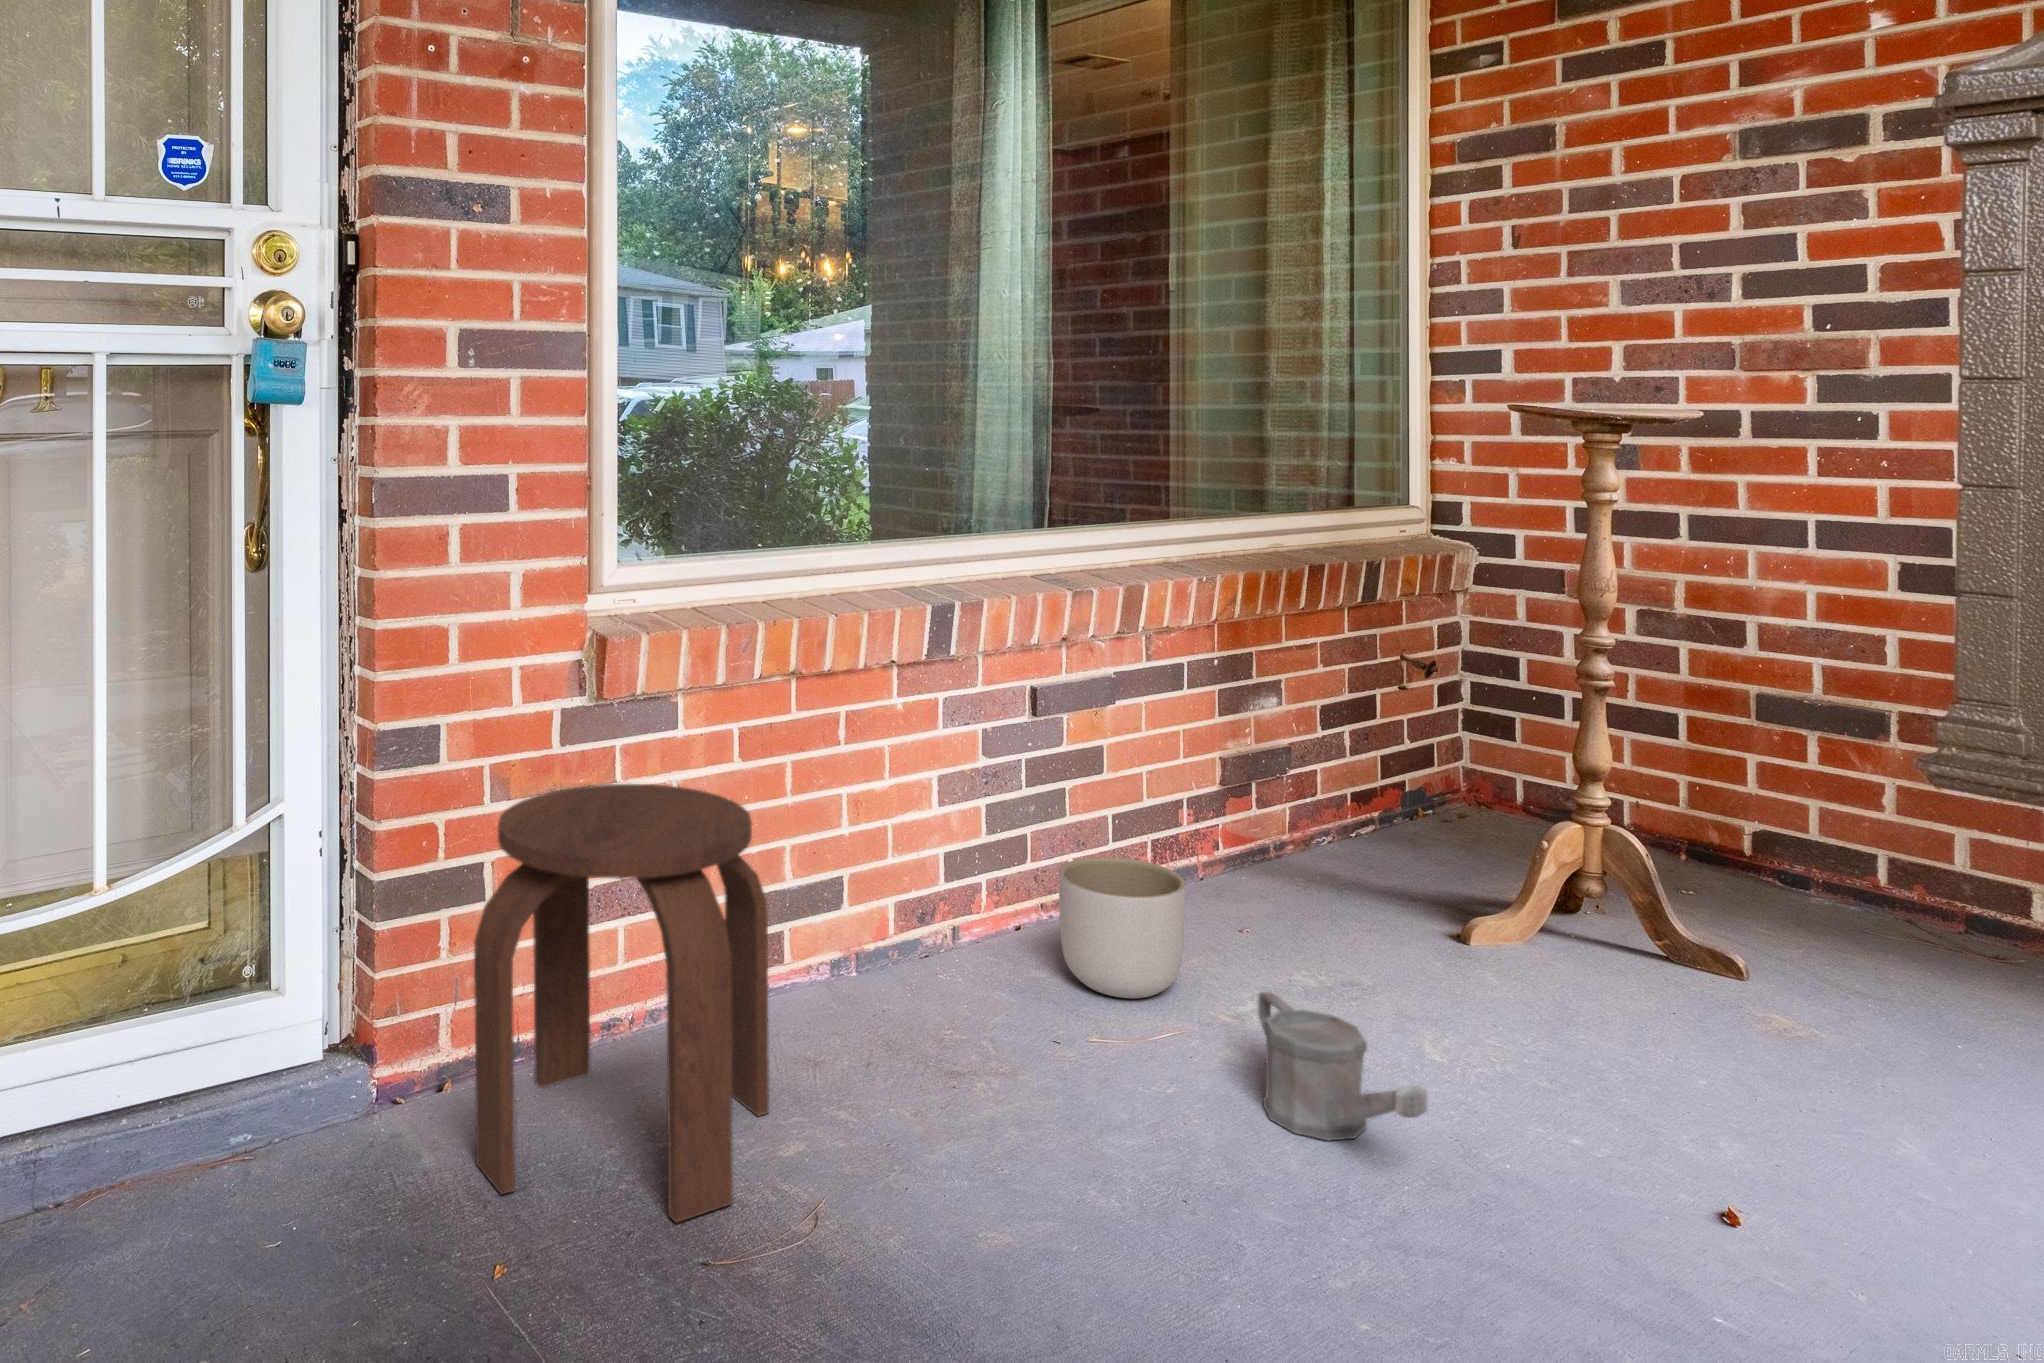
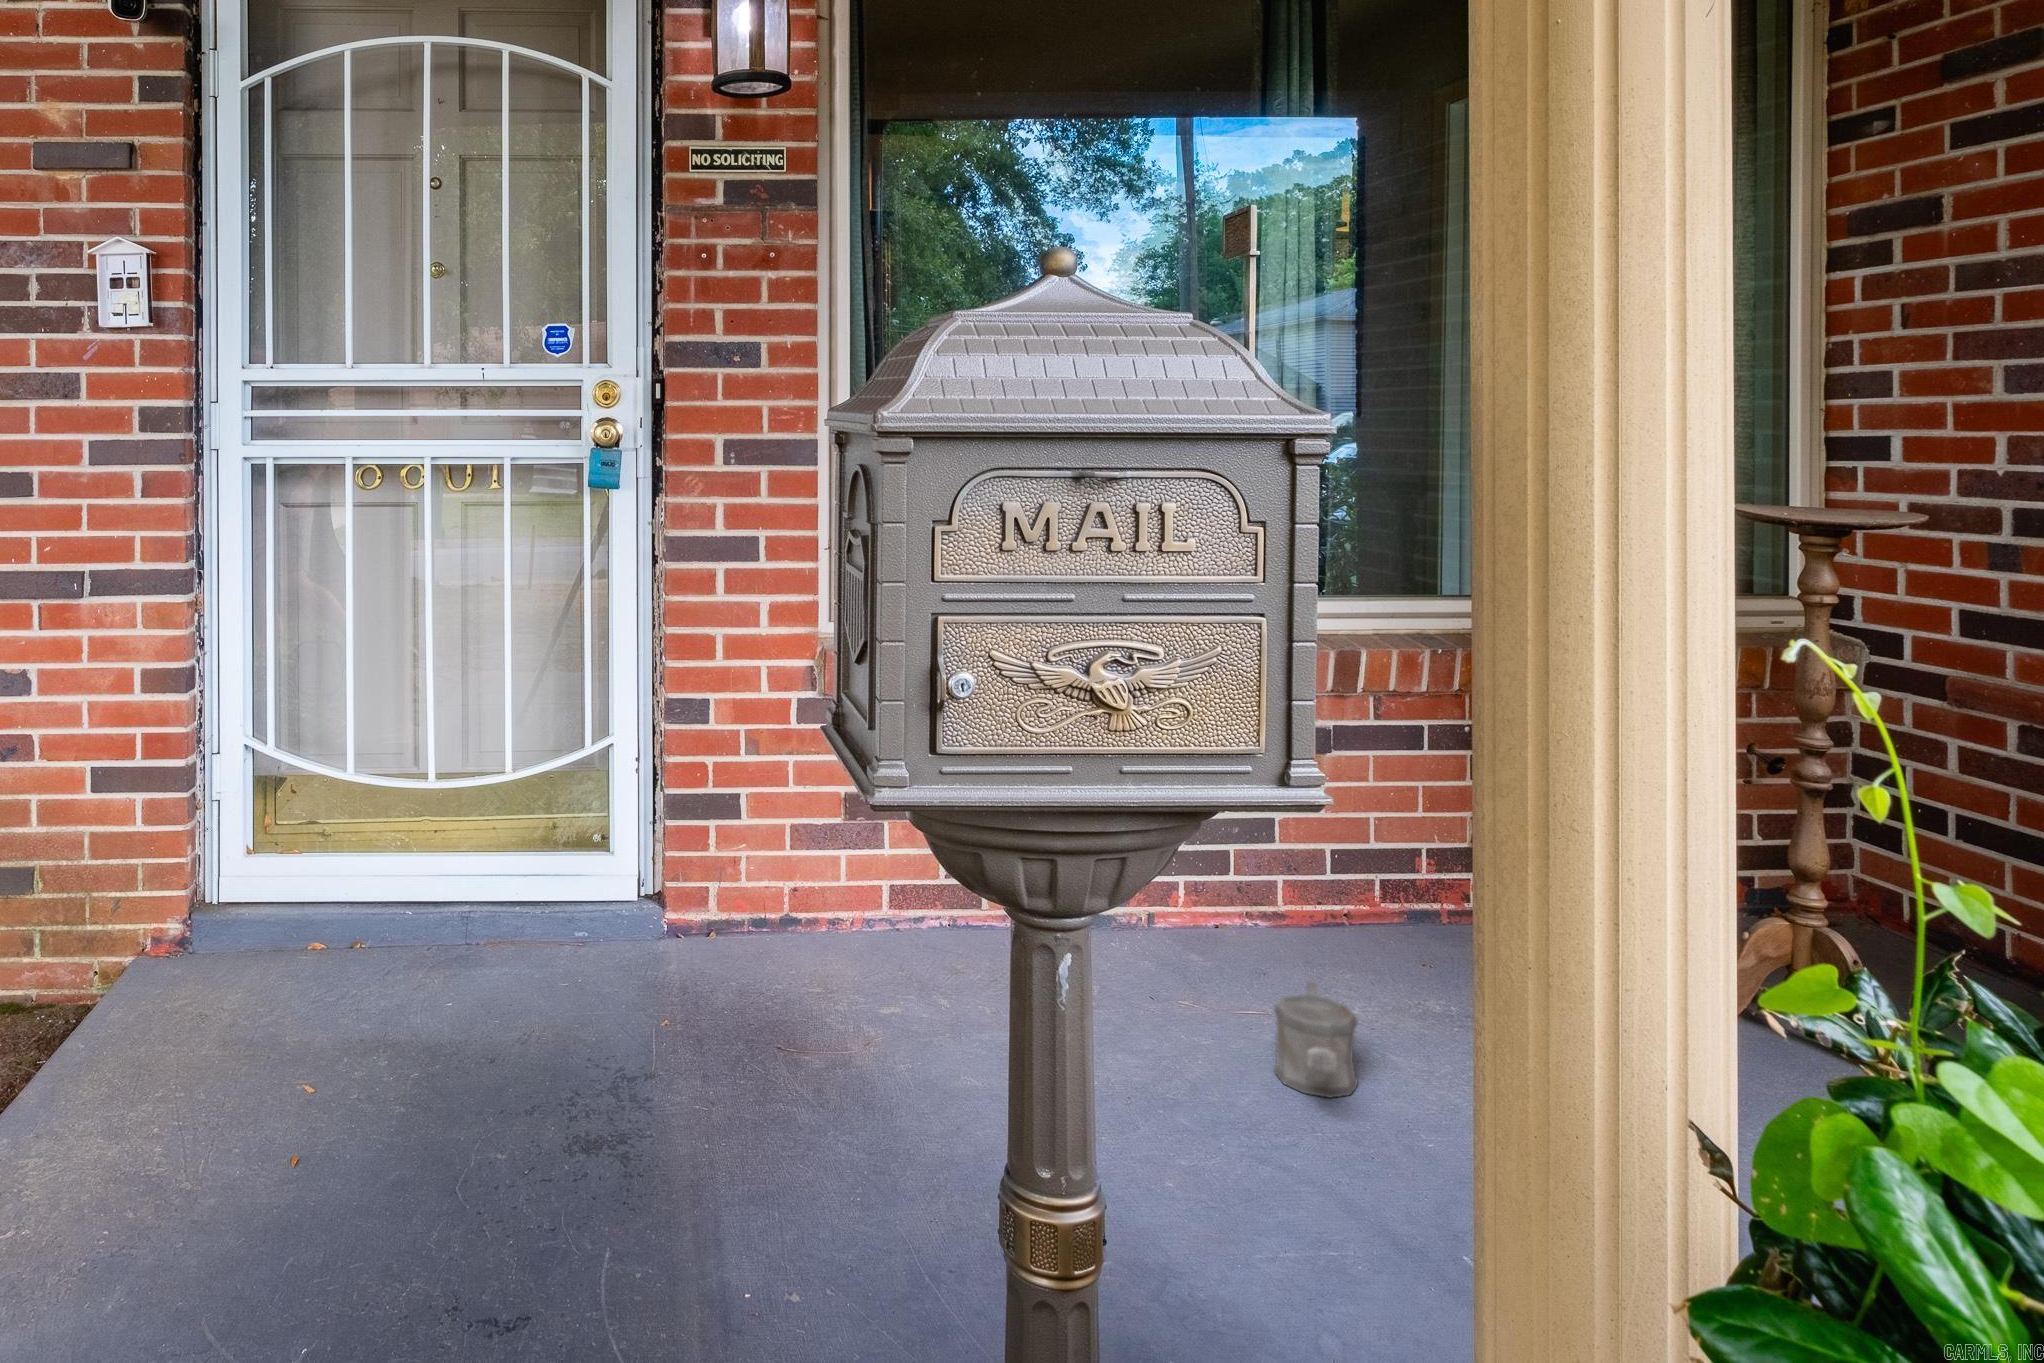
stool: present [474,784,769,1222] -> none [698,749,902,1026]
planter: present [1059,857,1185,998] -> none [1210,868,1318,984]

